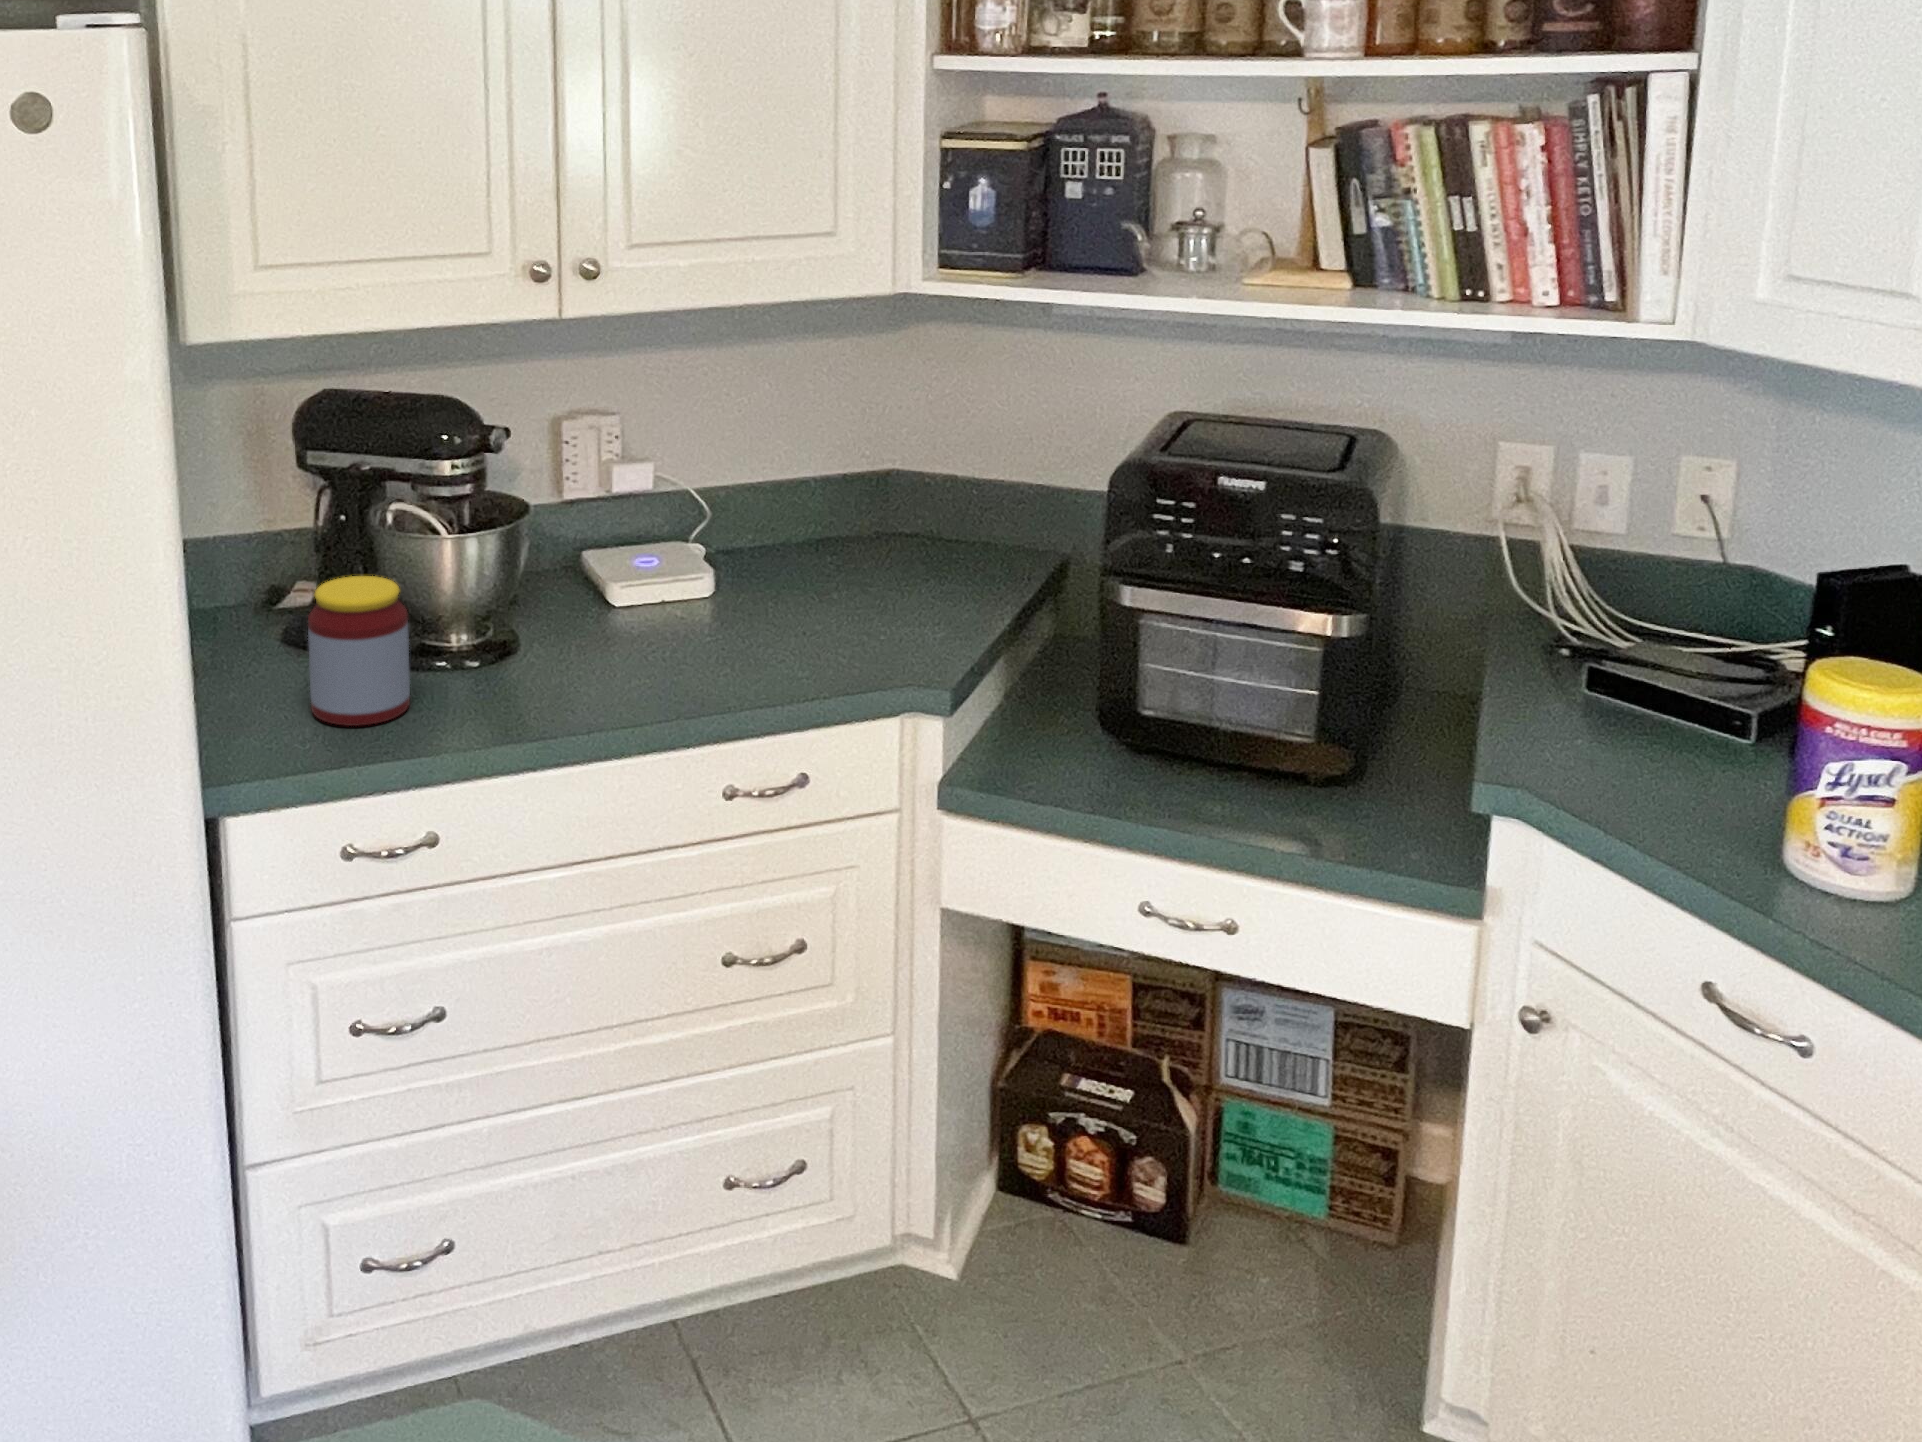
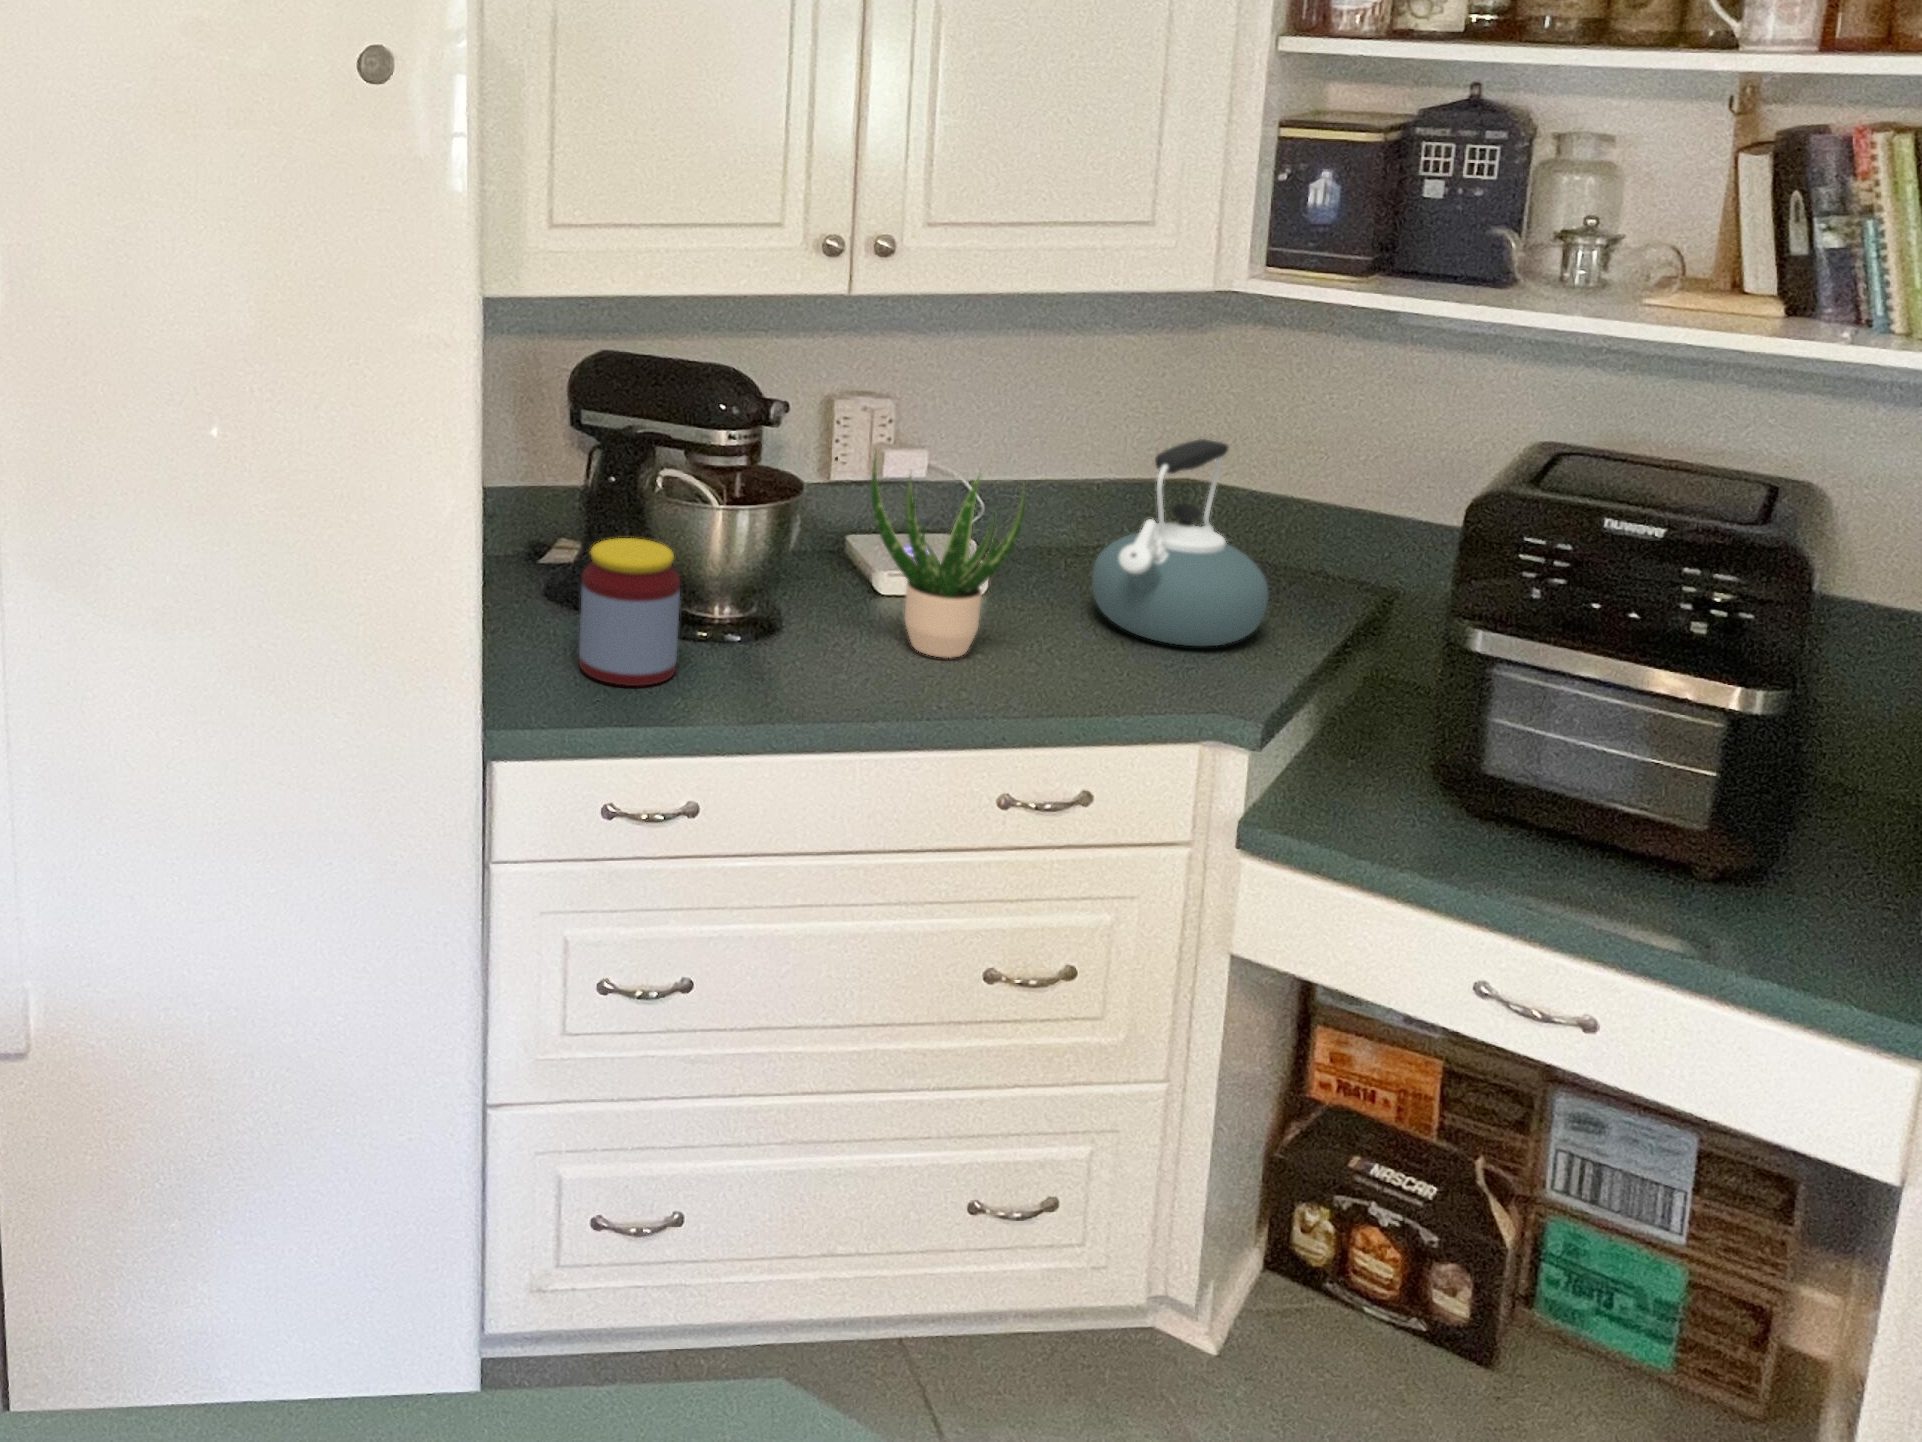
kettle: none [805,432,958,626] -> present [1092,439,1268,646]
potted plant: none [592,465,735,662] -> present [871,458,1025,658]

